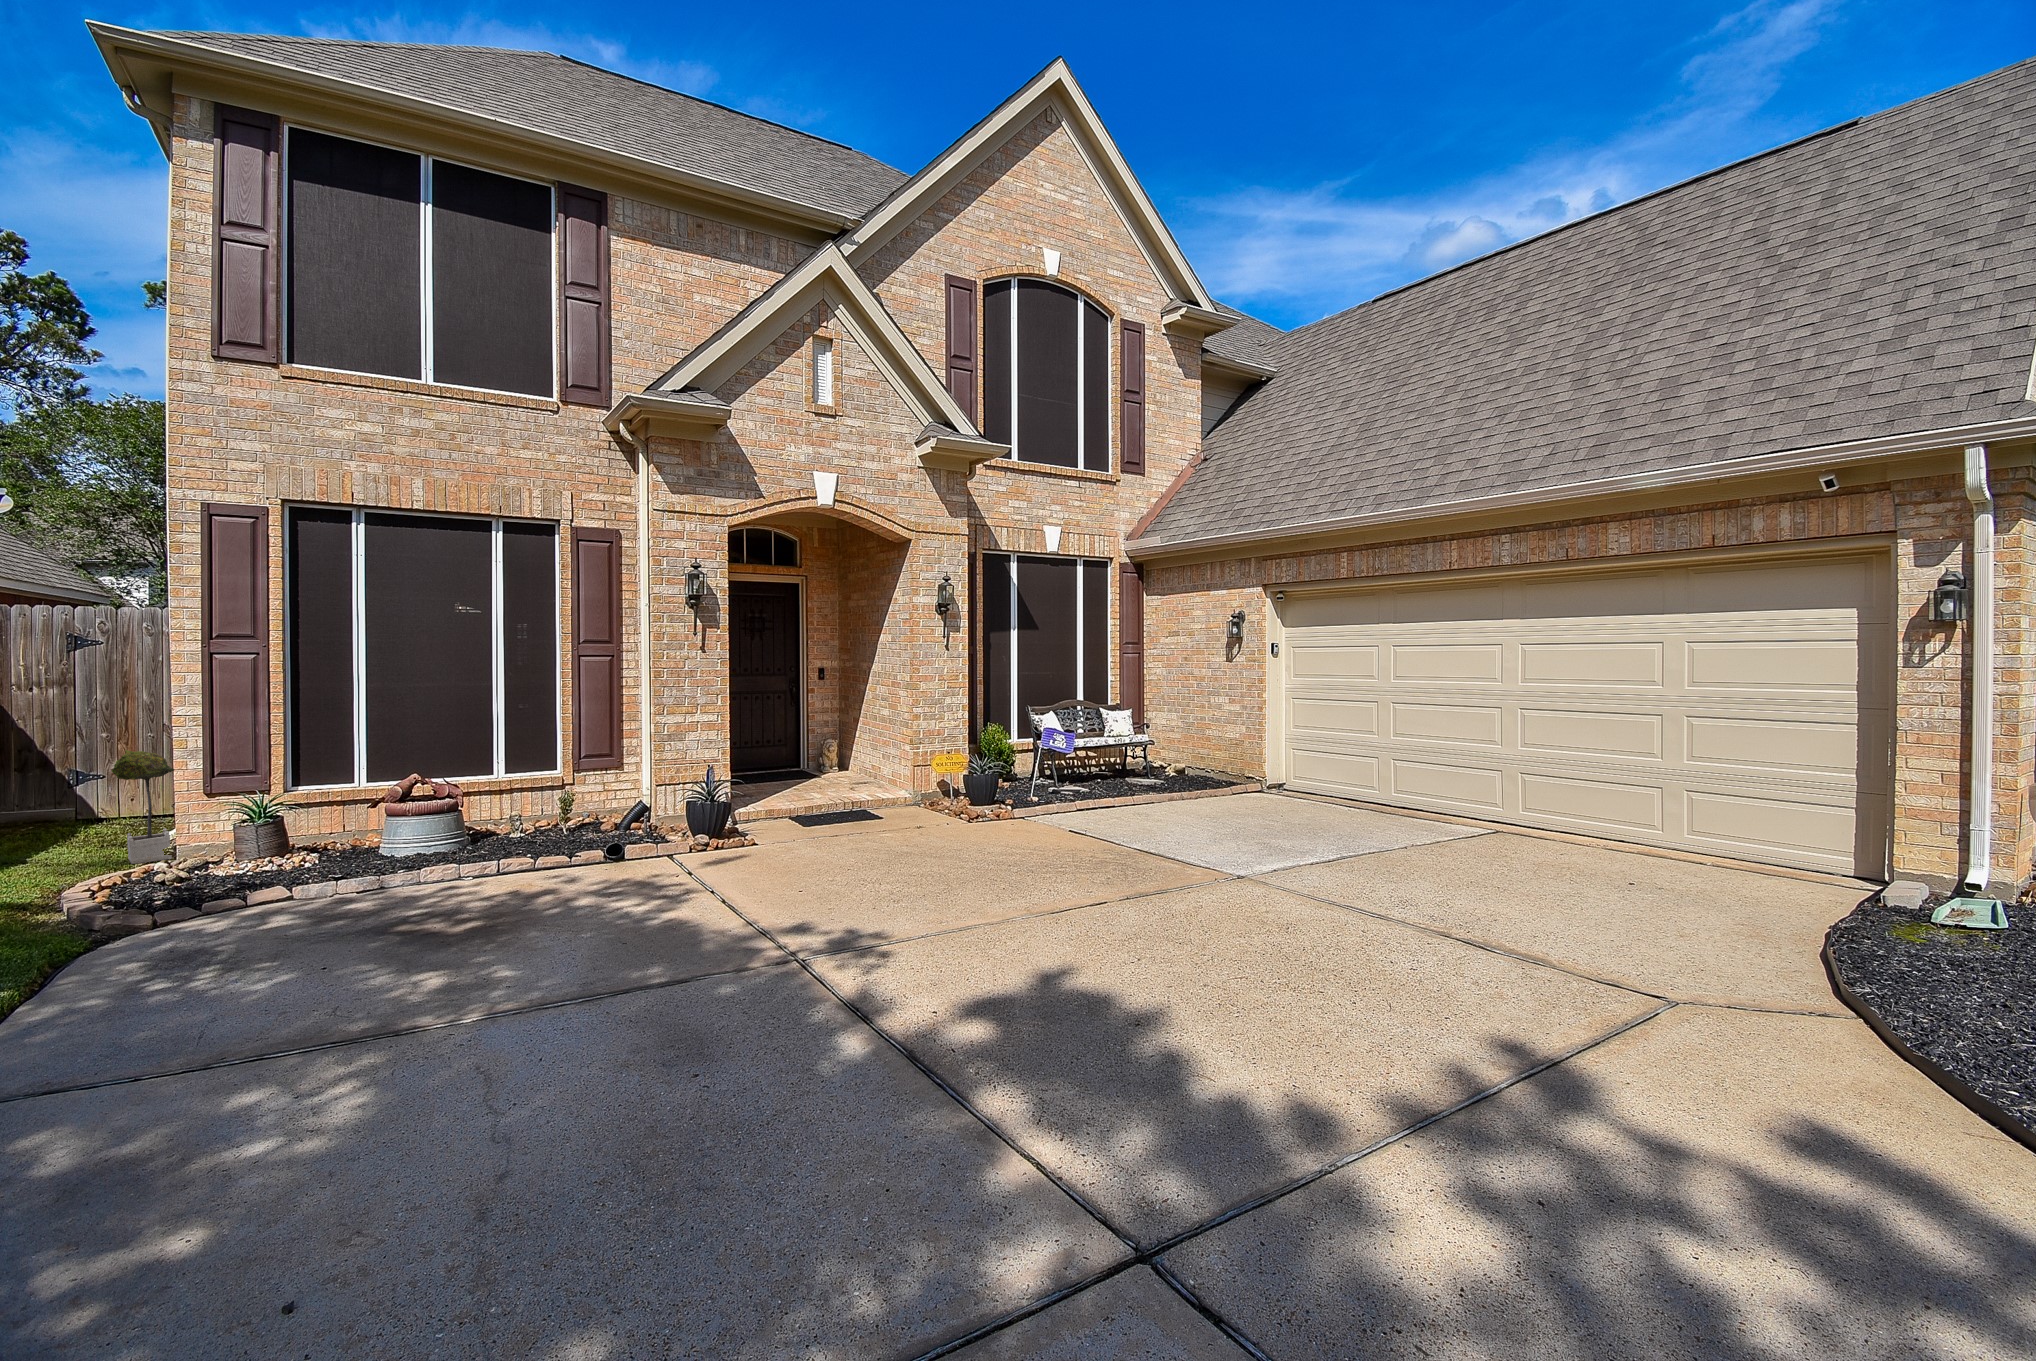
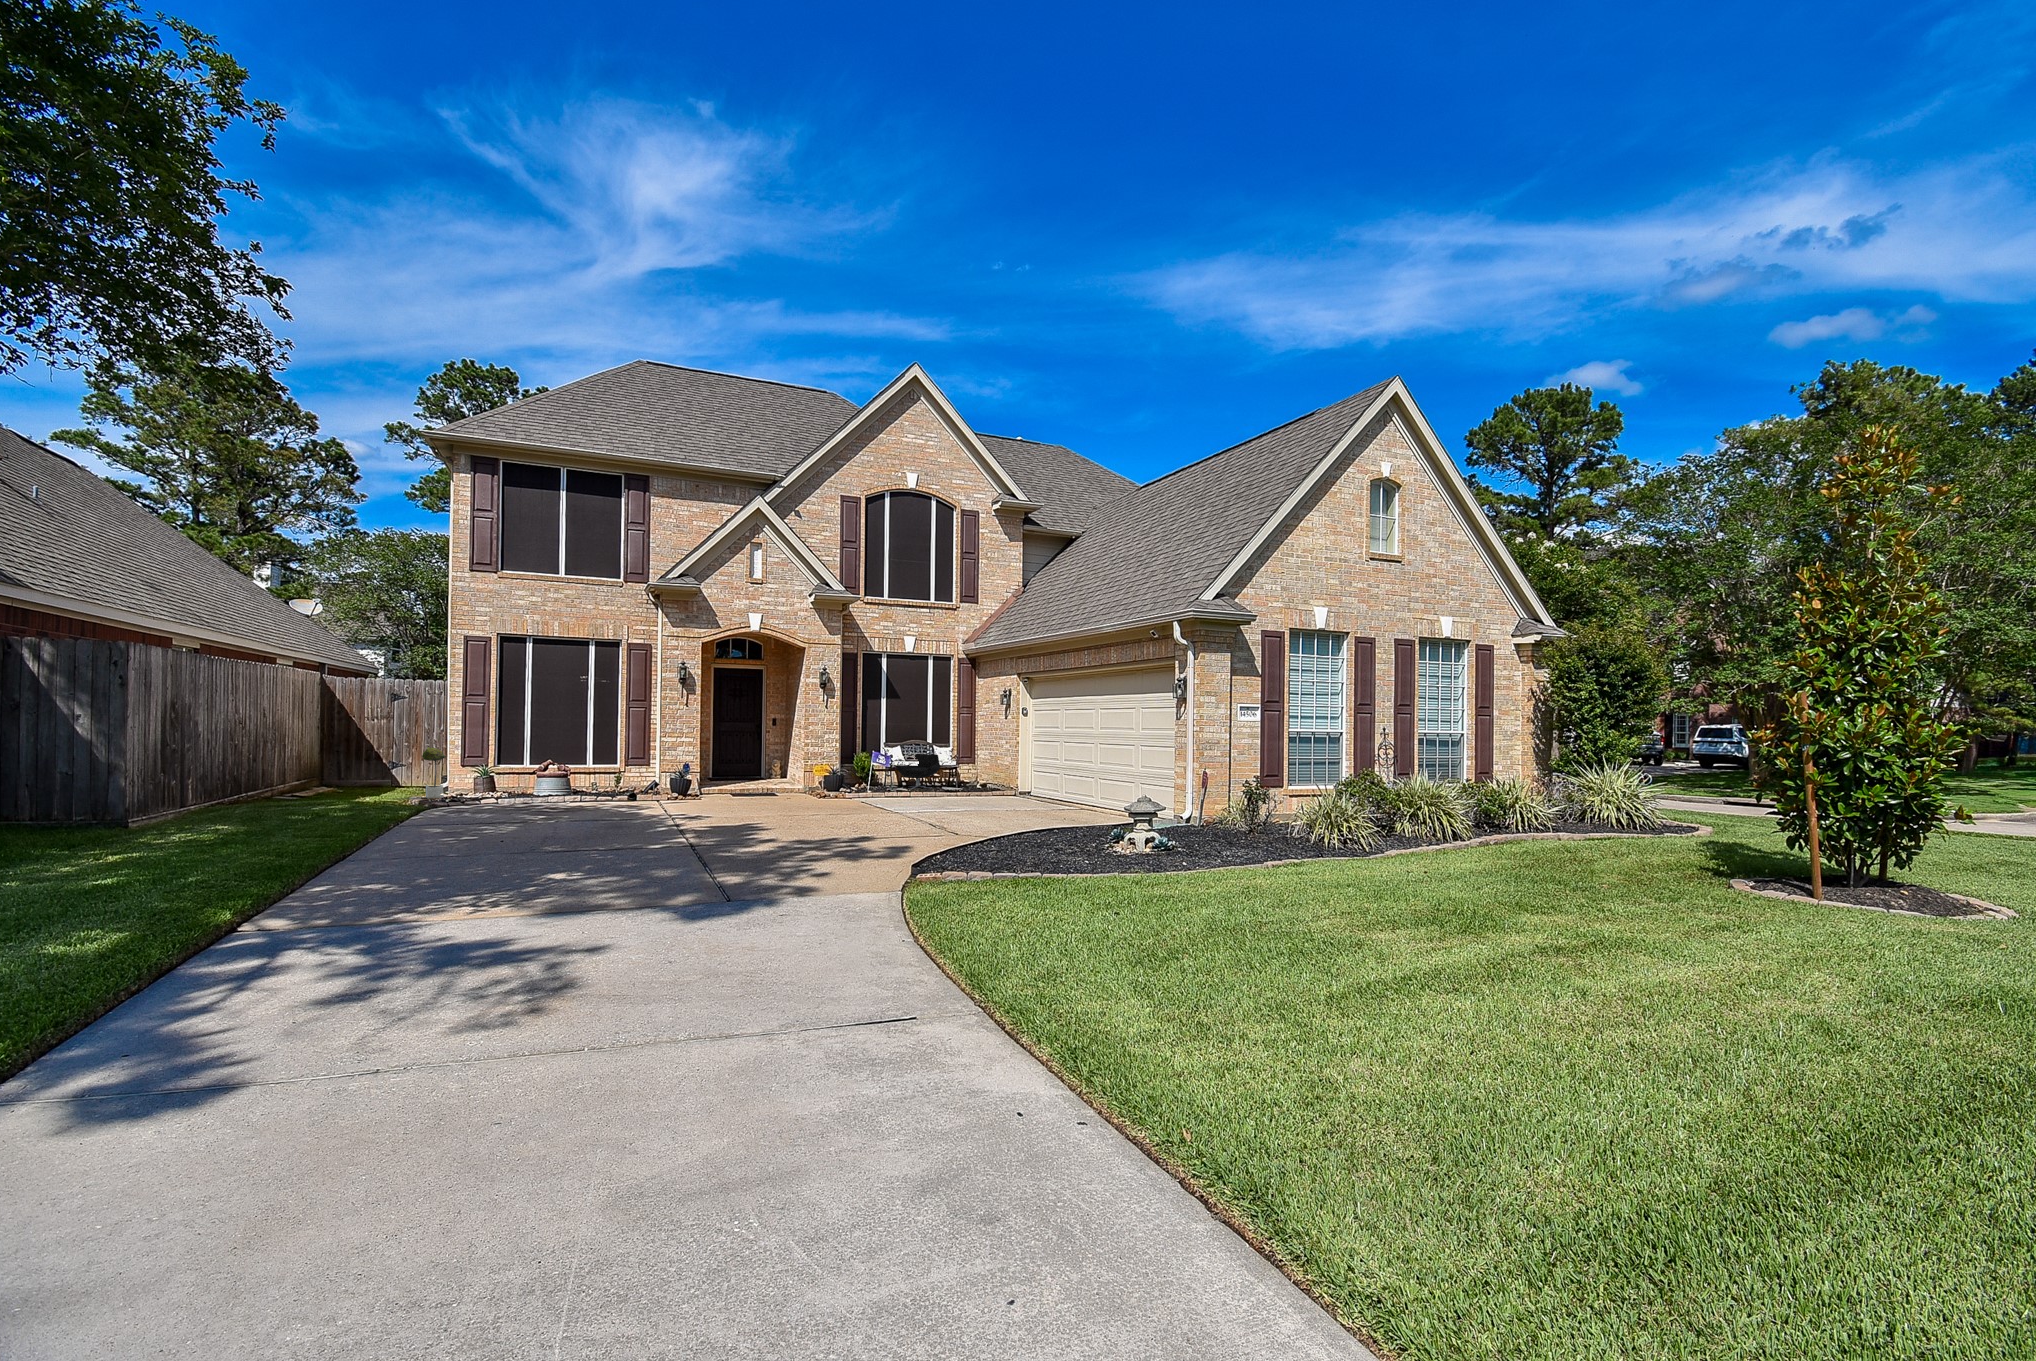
lounge chair: none [1057,725,1123,787] -> present [897,754,940,789]

